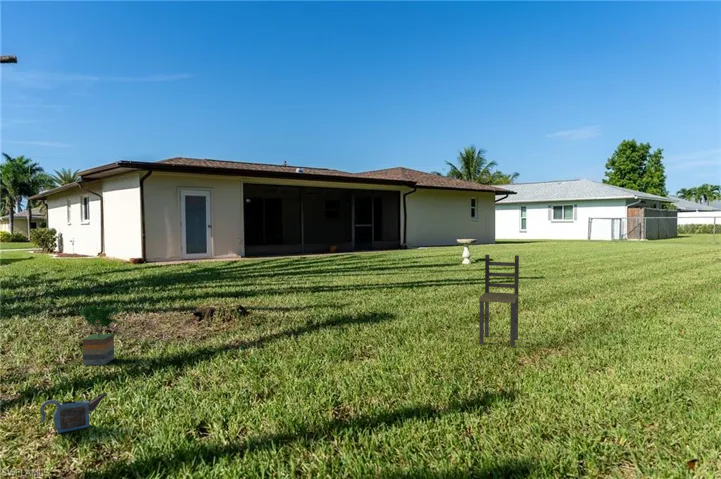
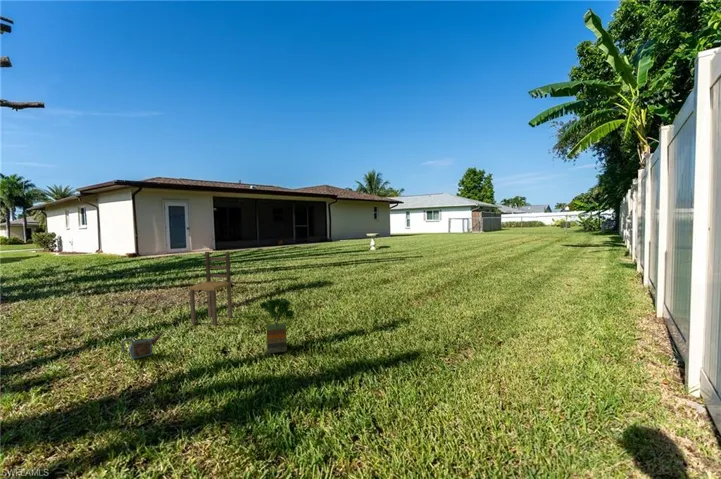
chair: present [479,255,519,347] -> present [190,252,232,325]
potted tree: present [80,305,120,365] -> present [260,298,294,353]

